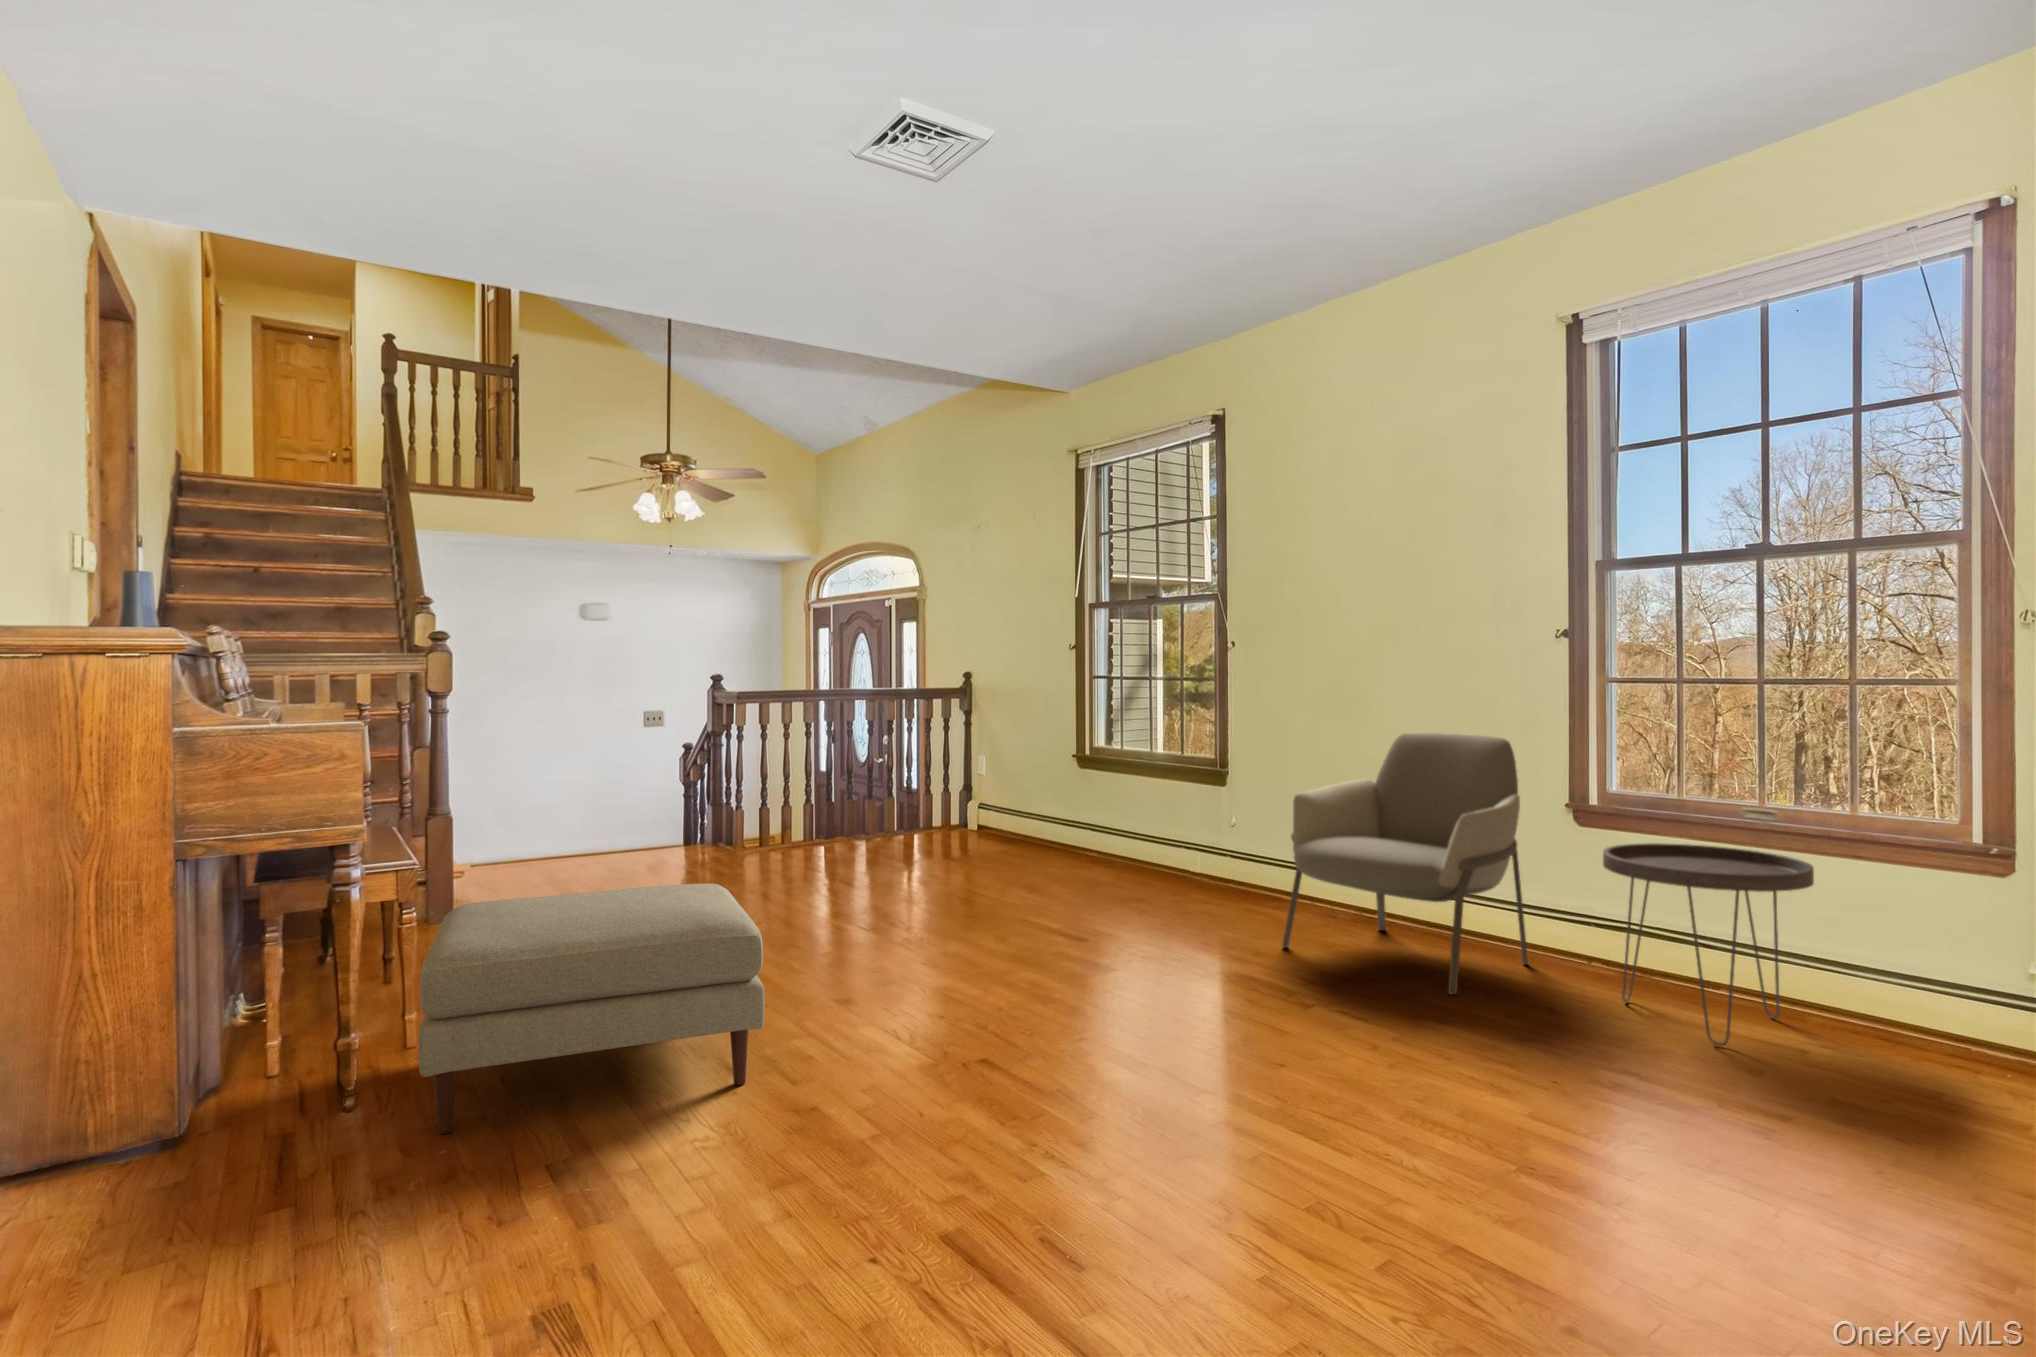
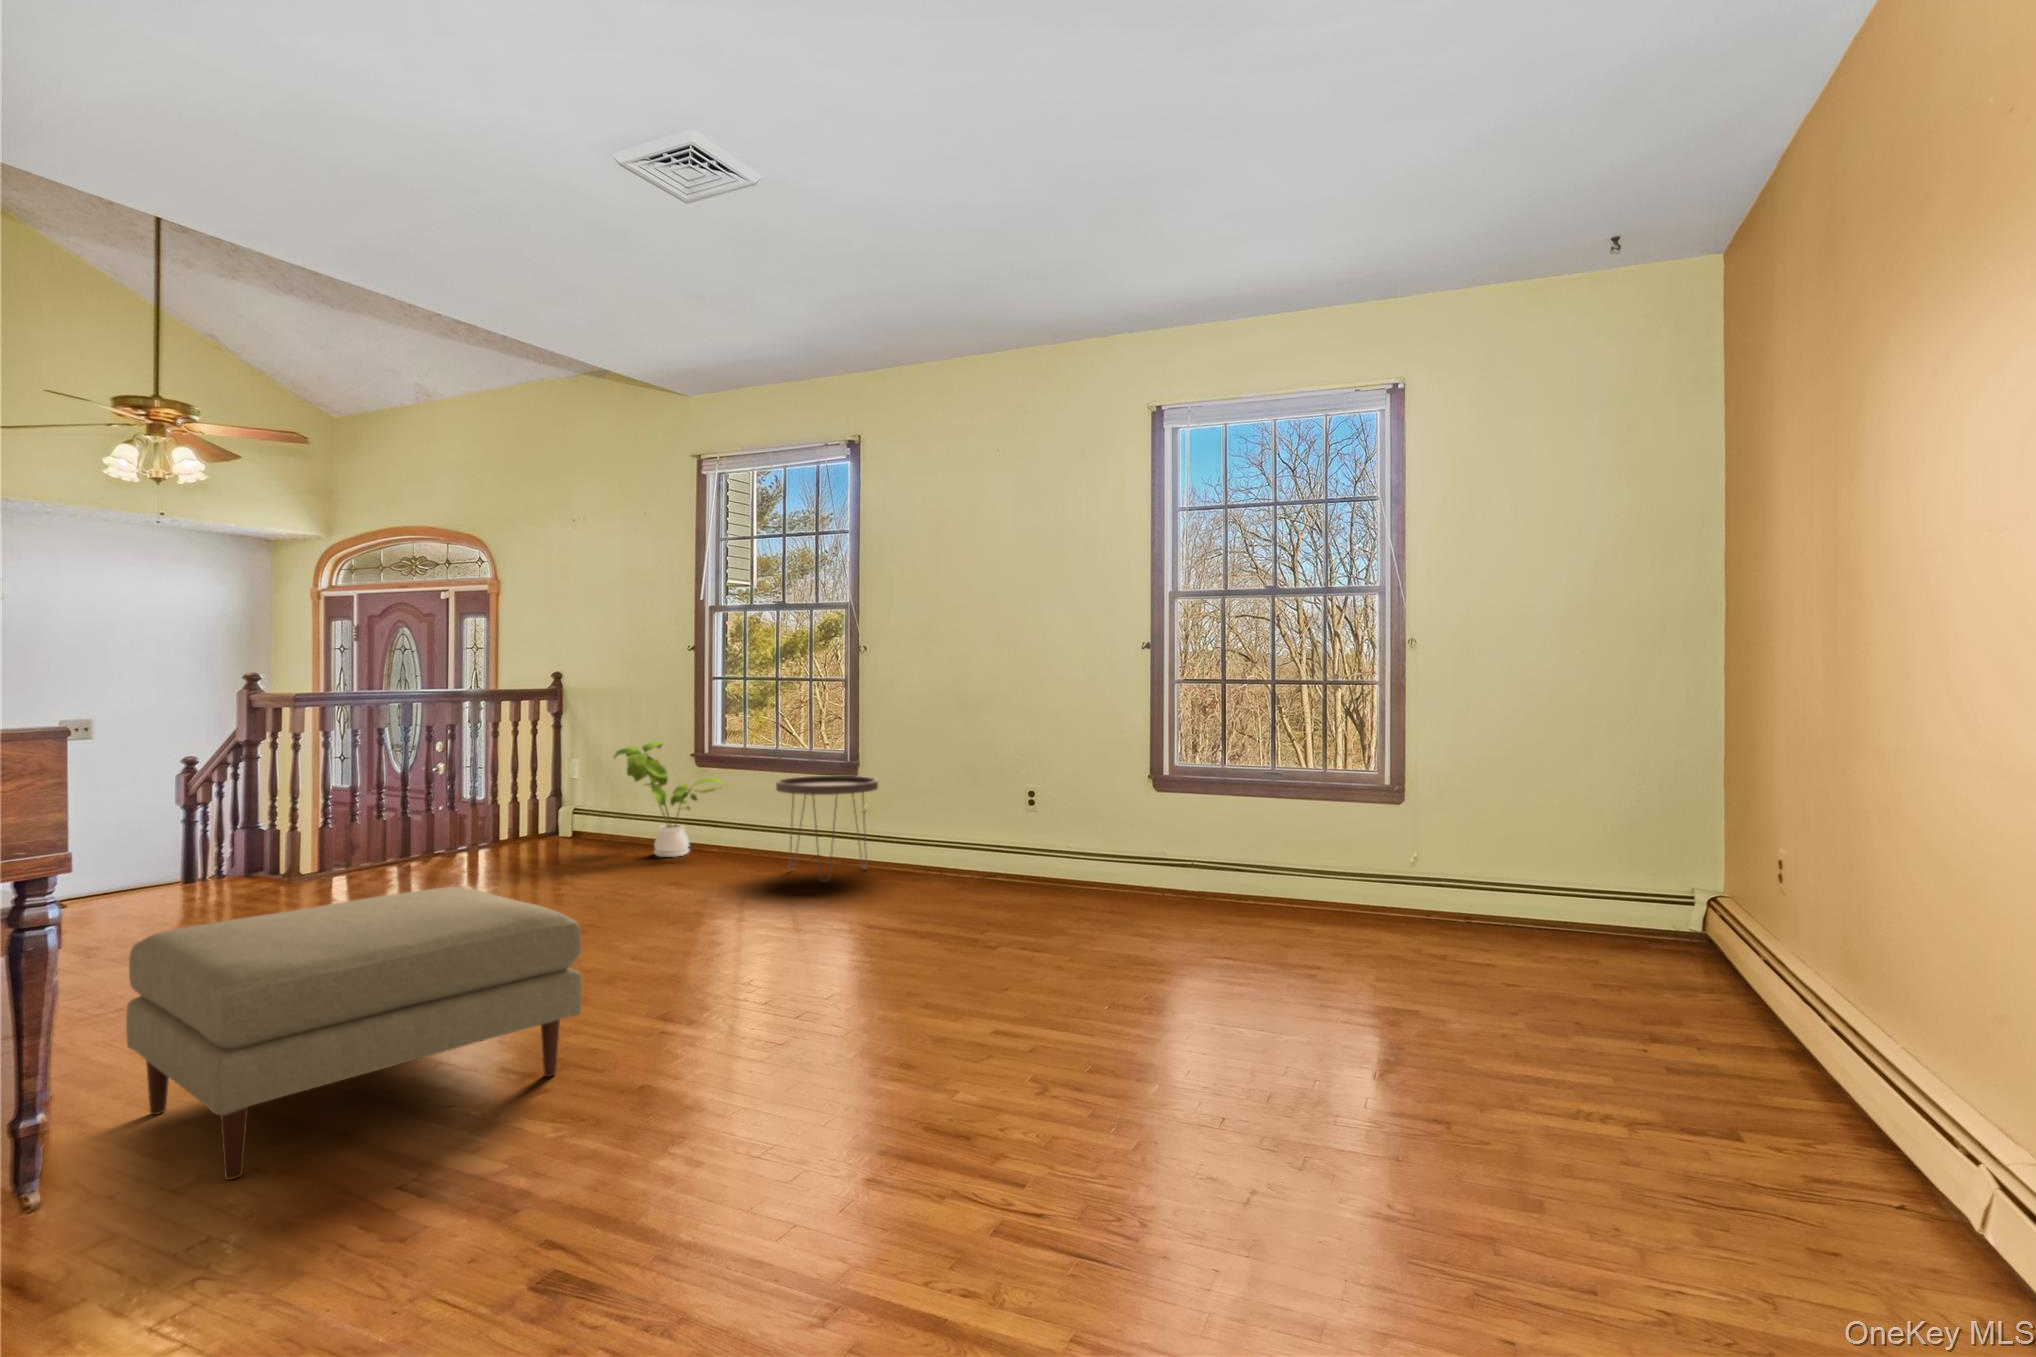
armchair: present [1282,733,1528,995] -> none [946,723,1125,922]
house plant: none [990,742,1099,859] -> present [614,741,726,857]
side table: present [1603,843,1814,1046] -> present [776,776,878,881]

